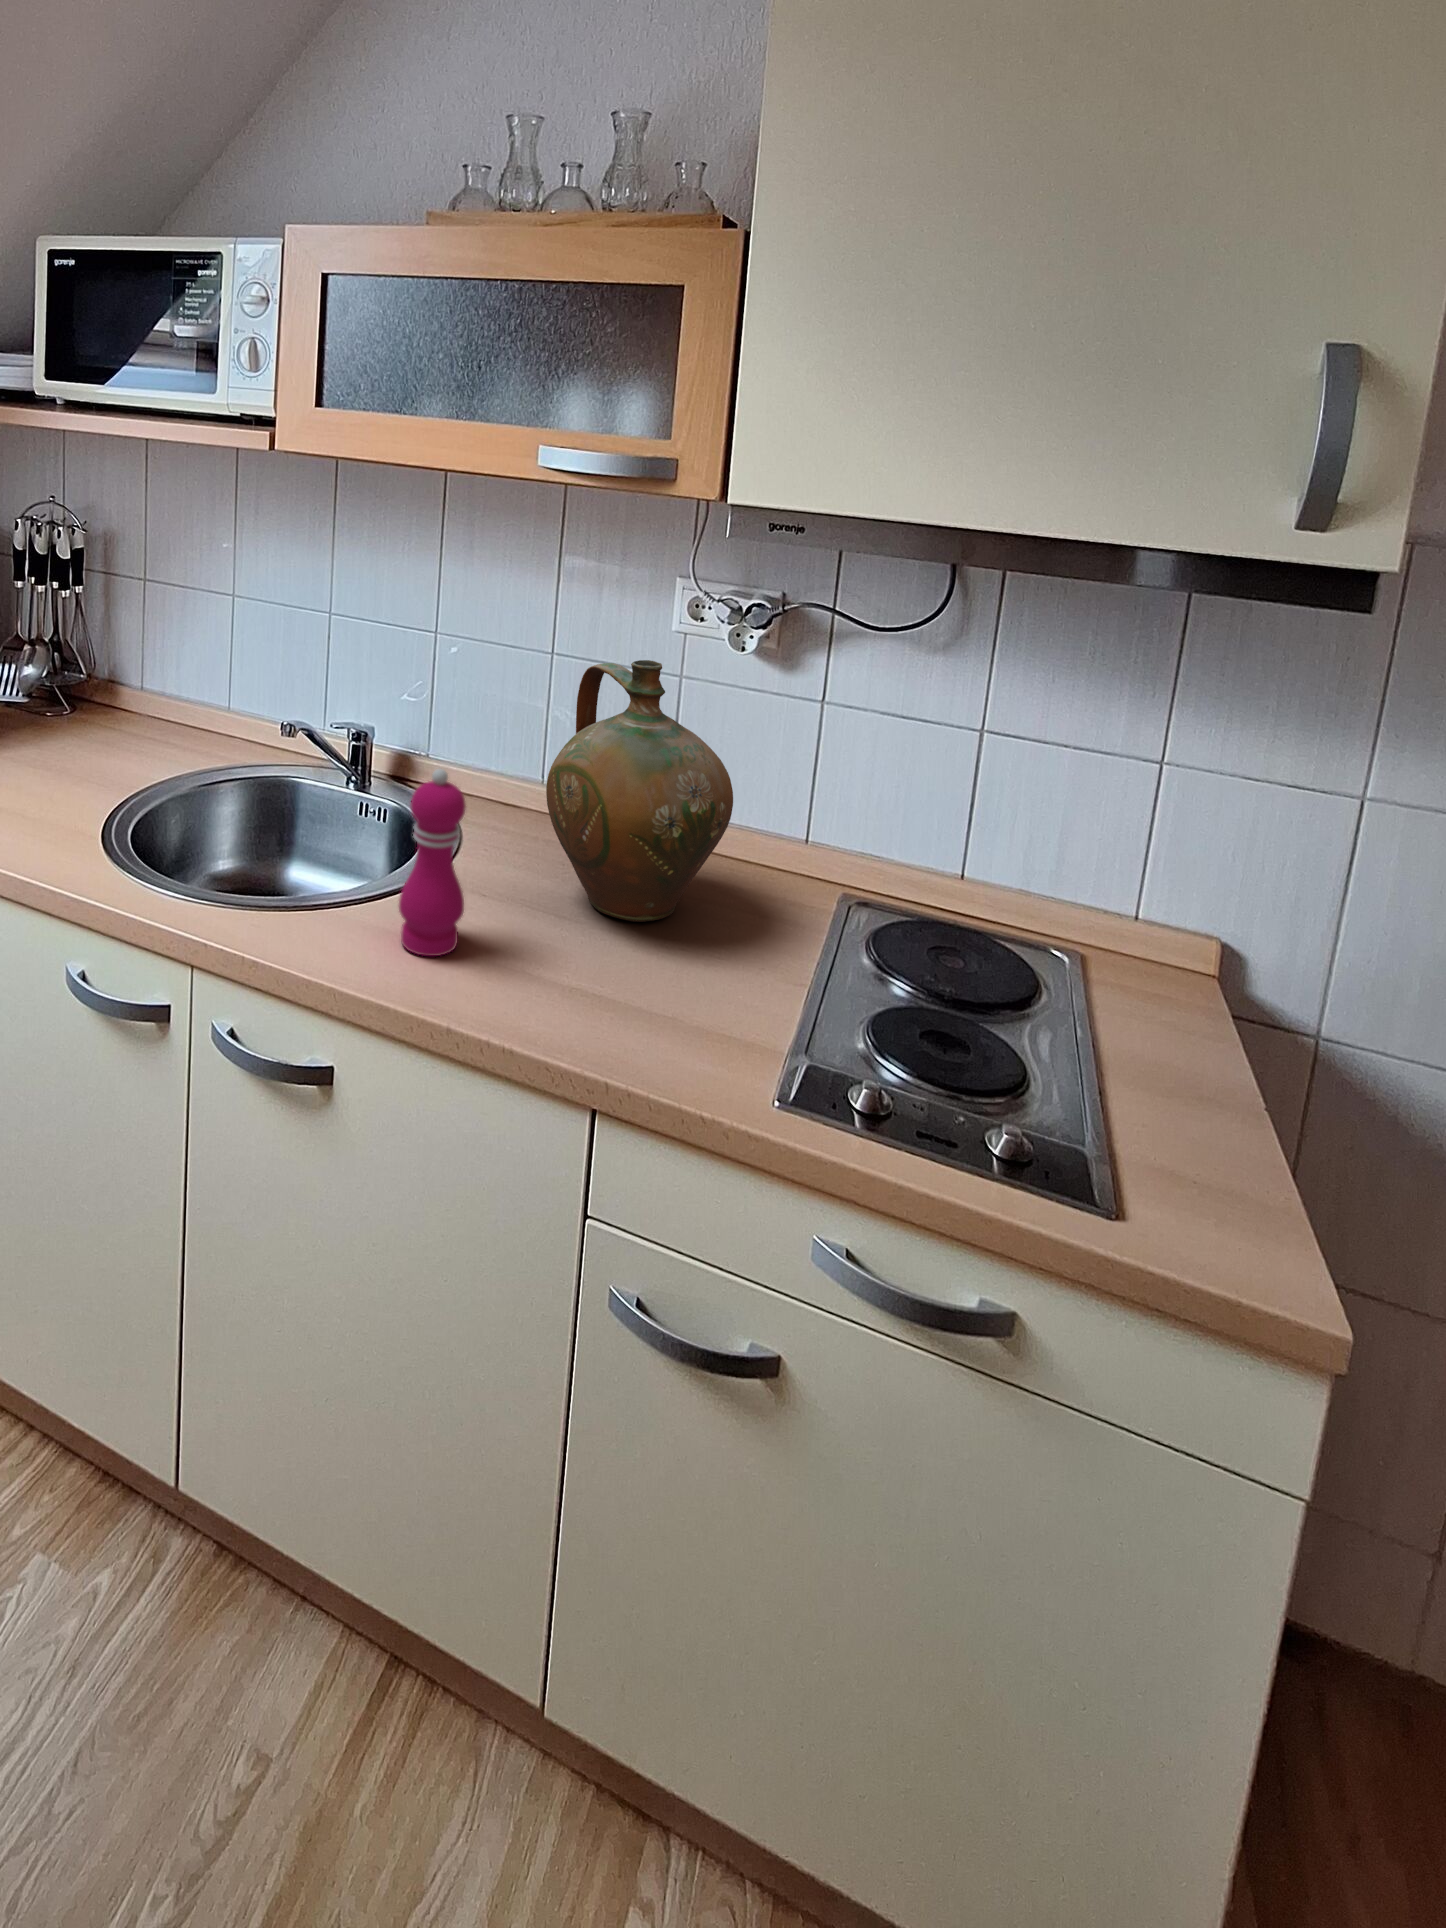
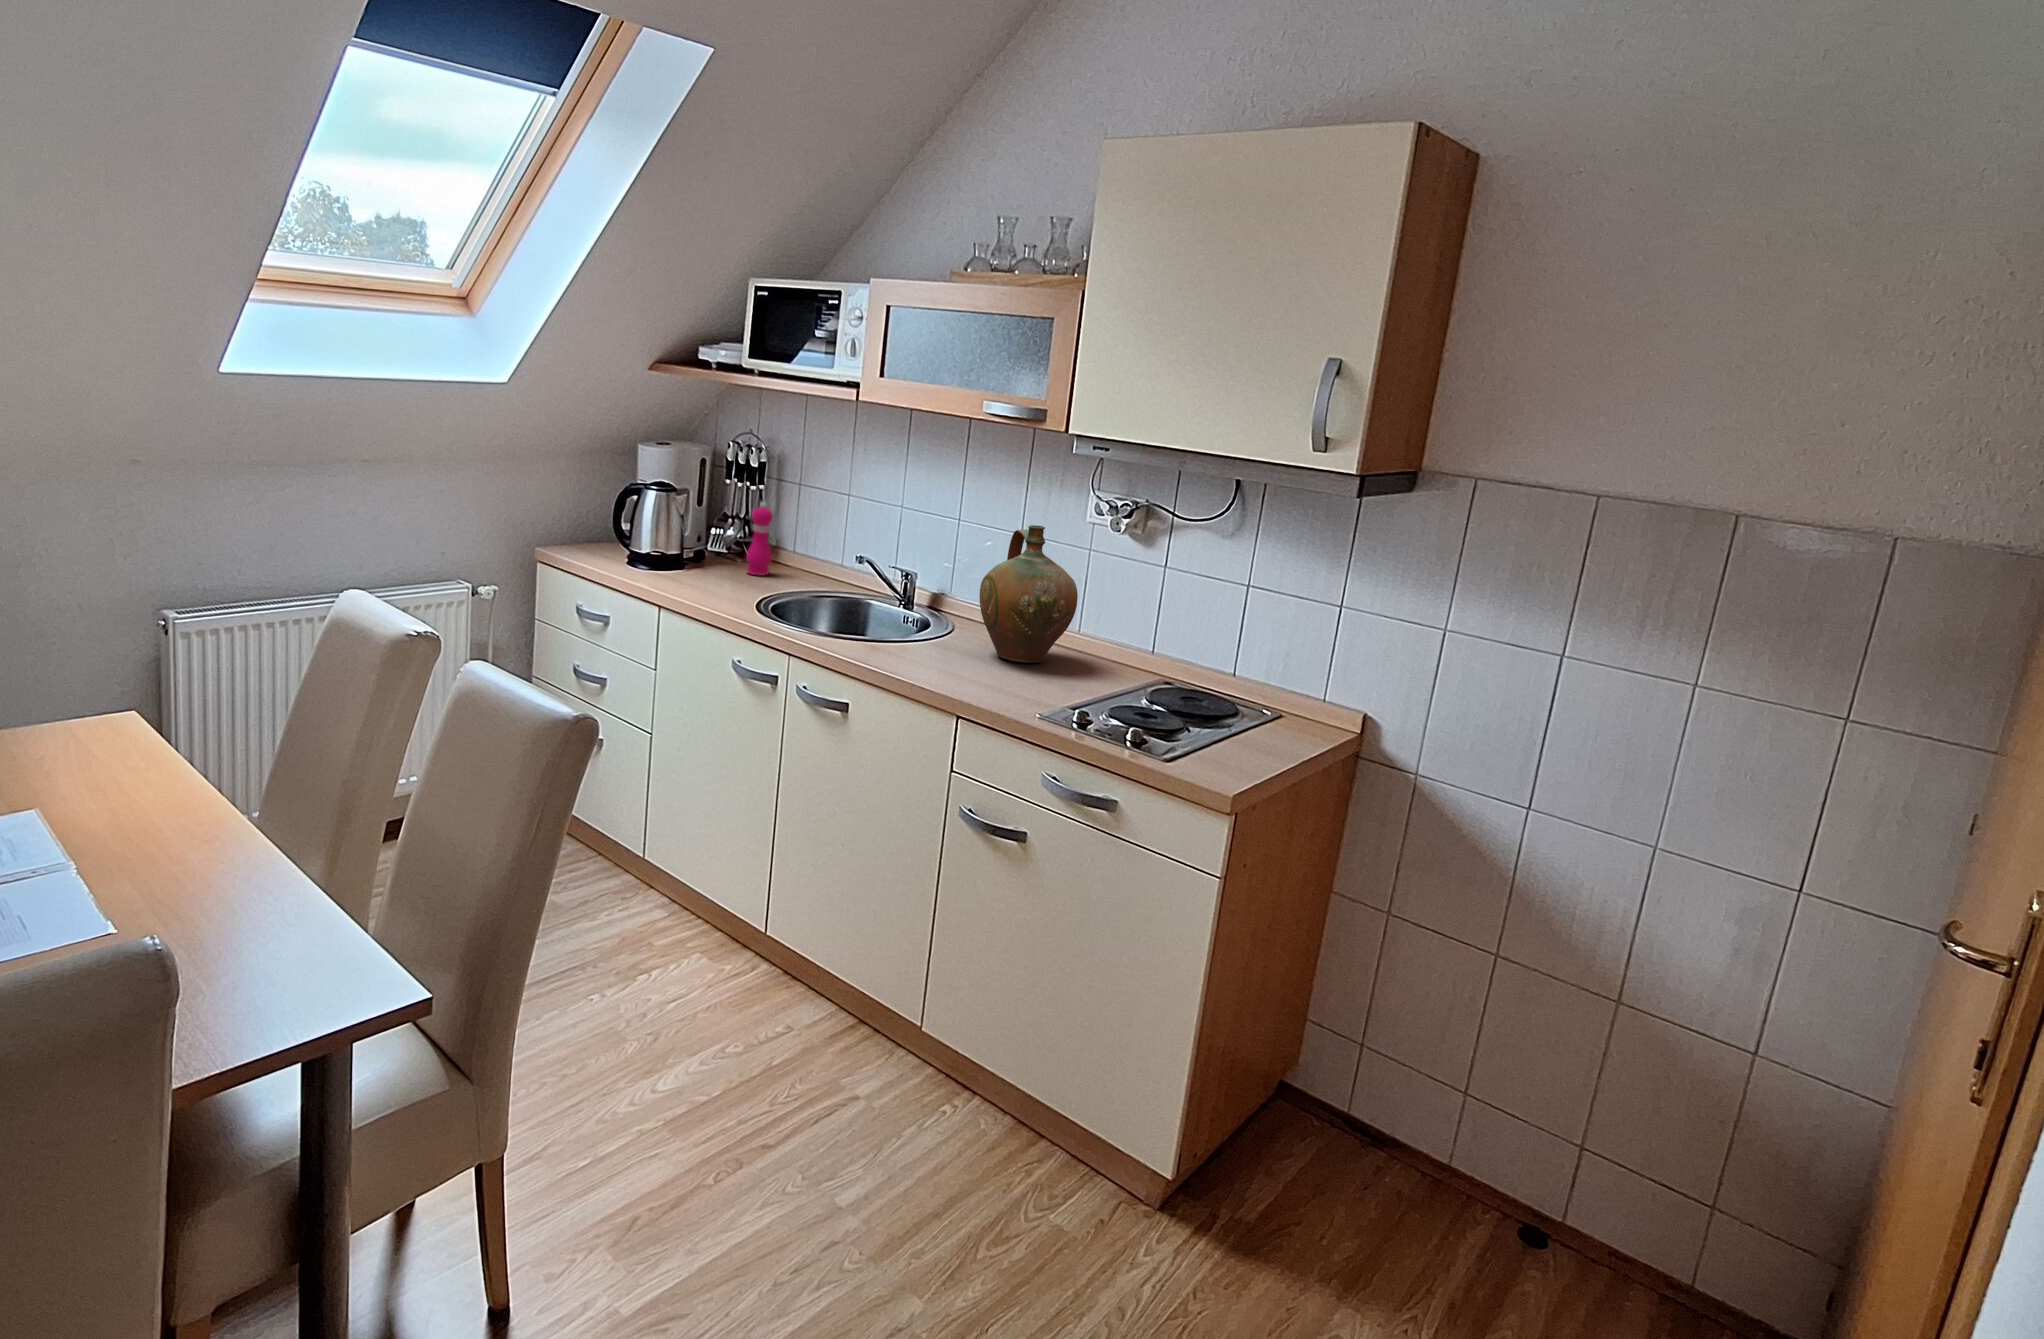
pepper mill: present [399,769,466,956] -> present [746,502,773,576]

